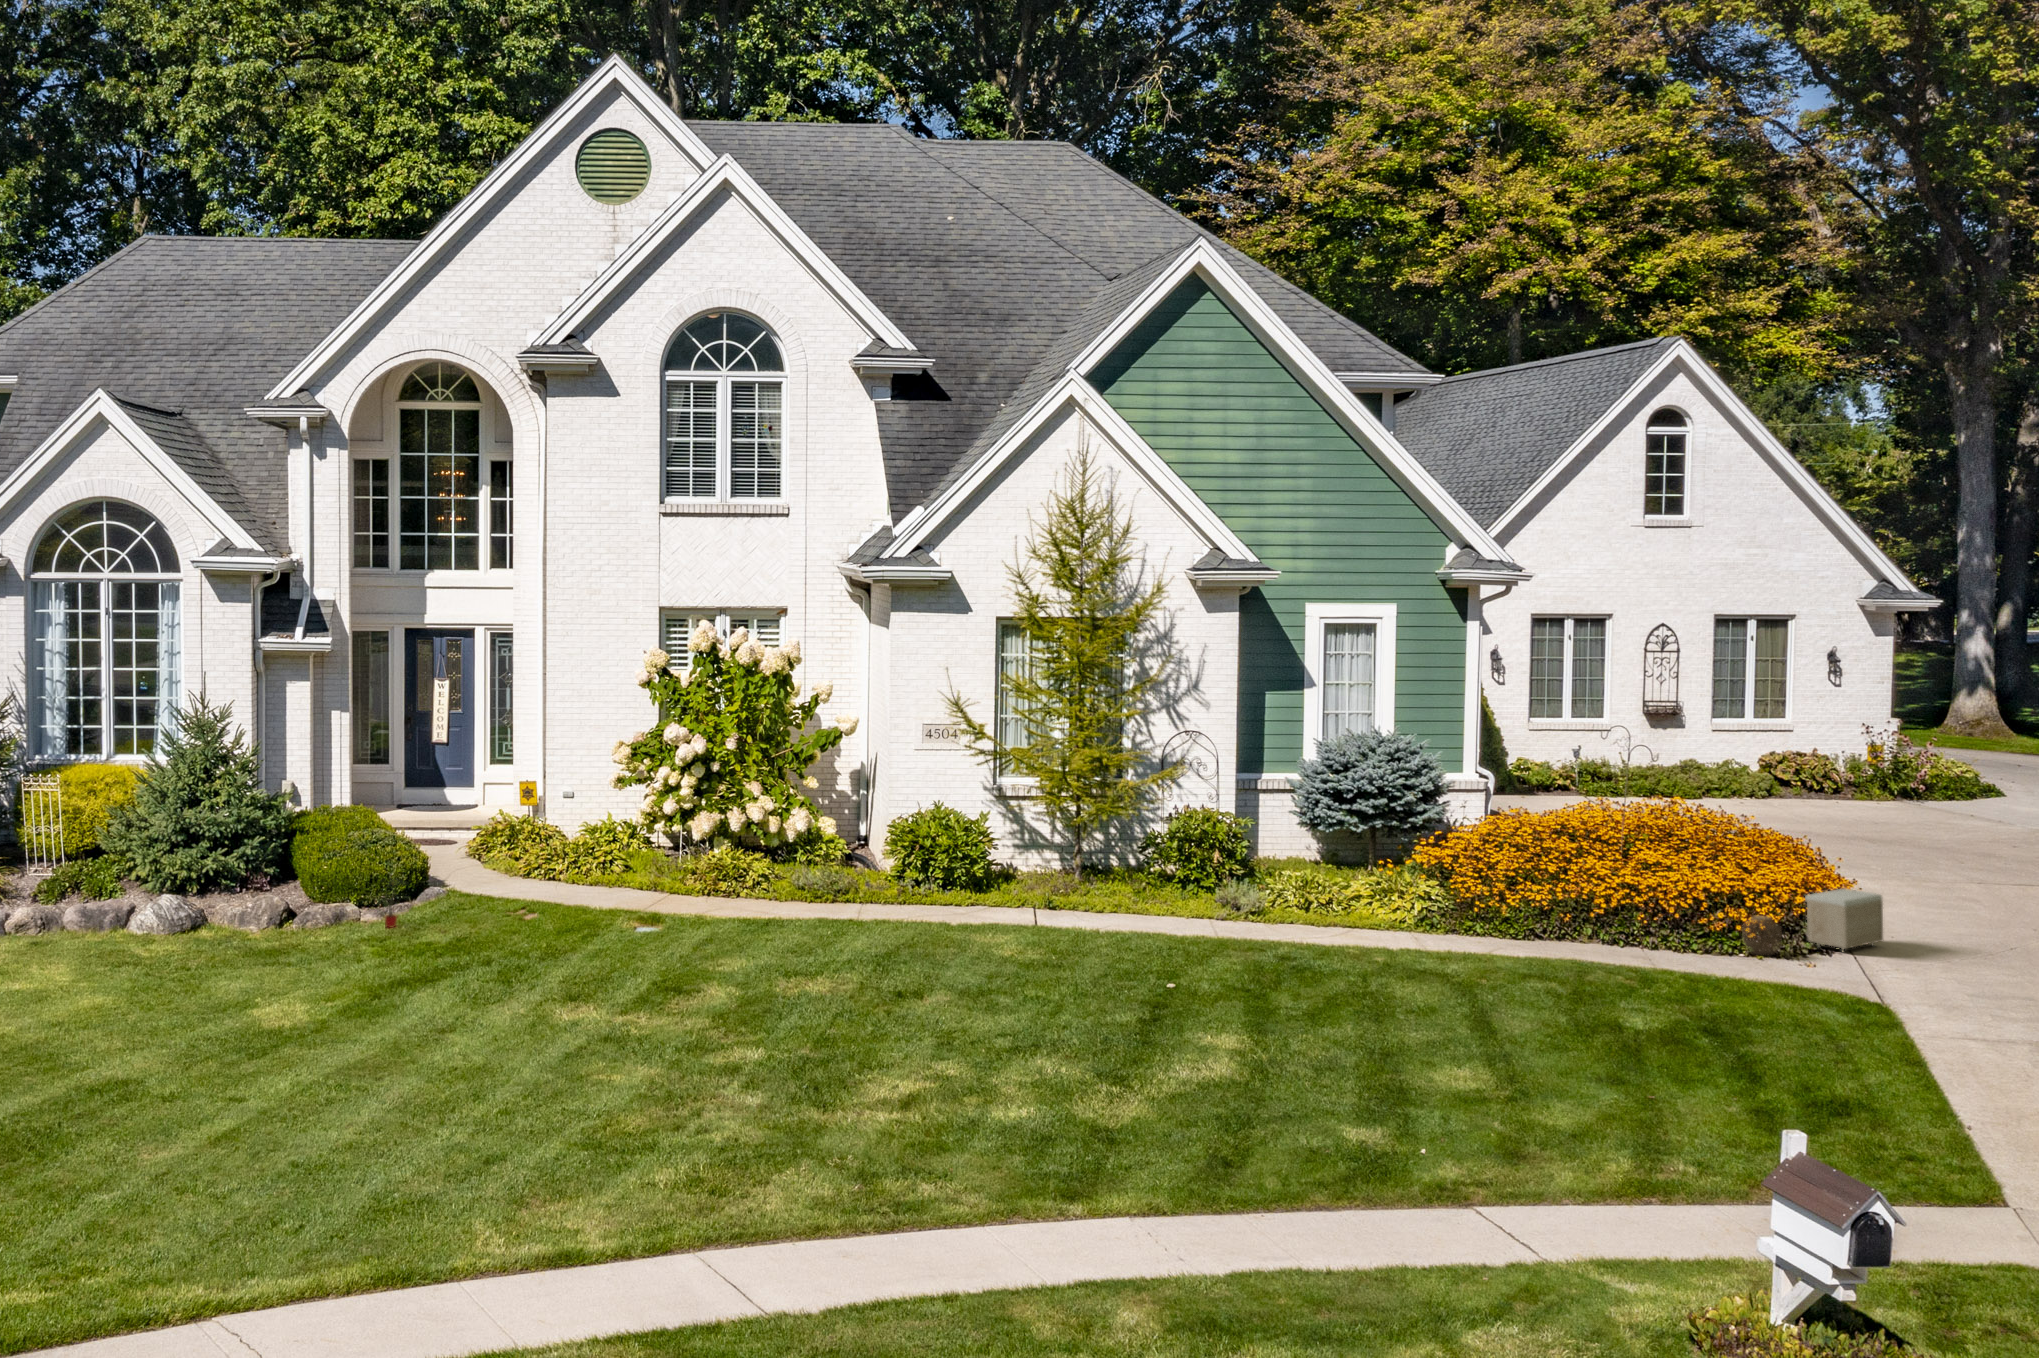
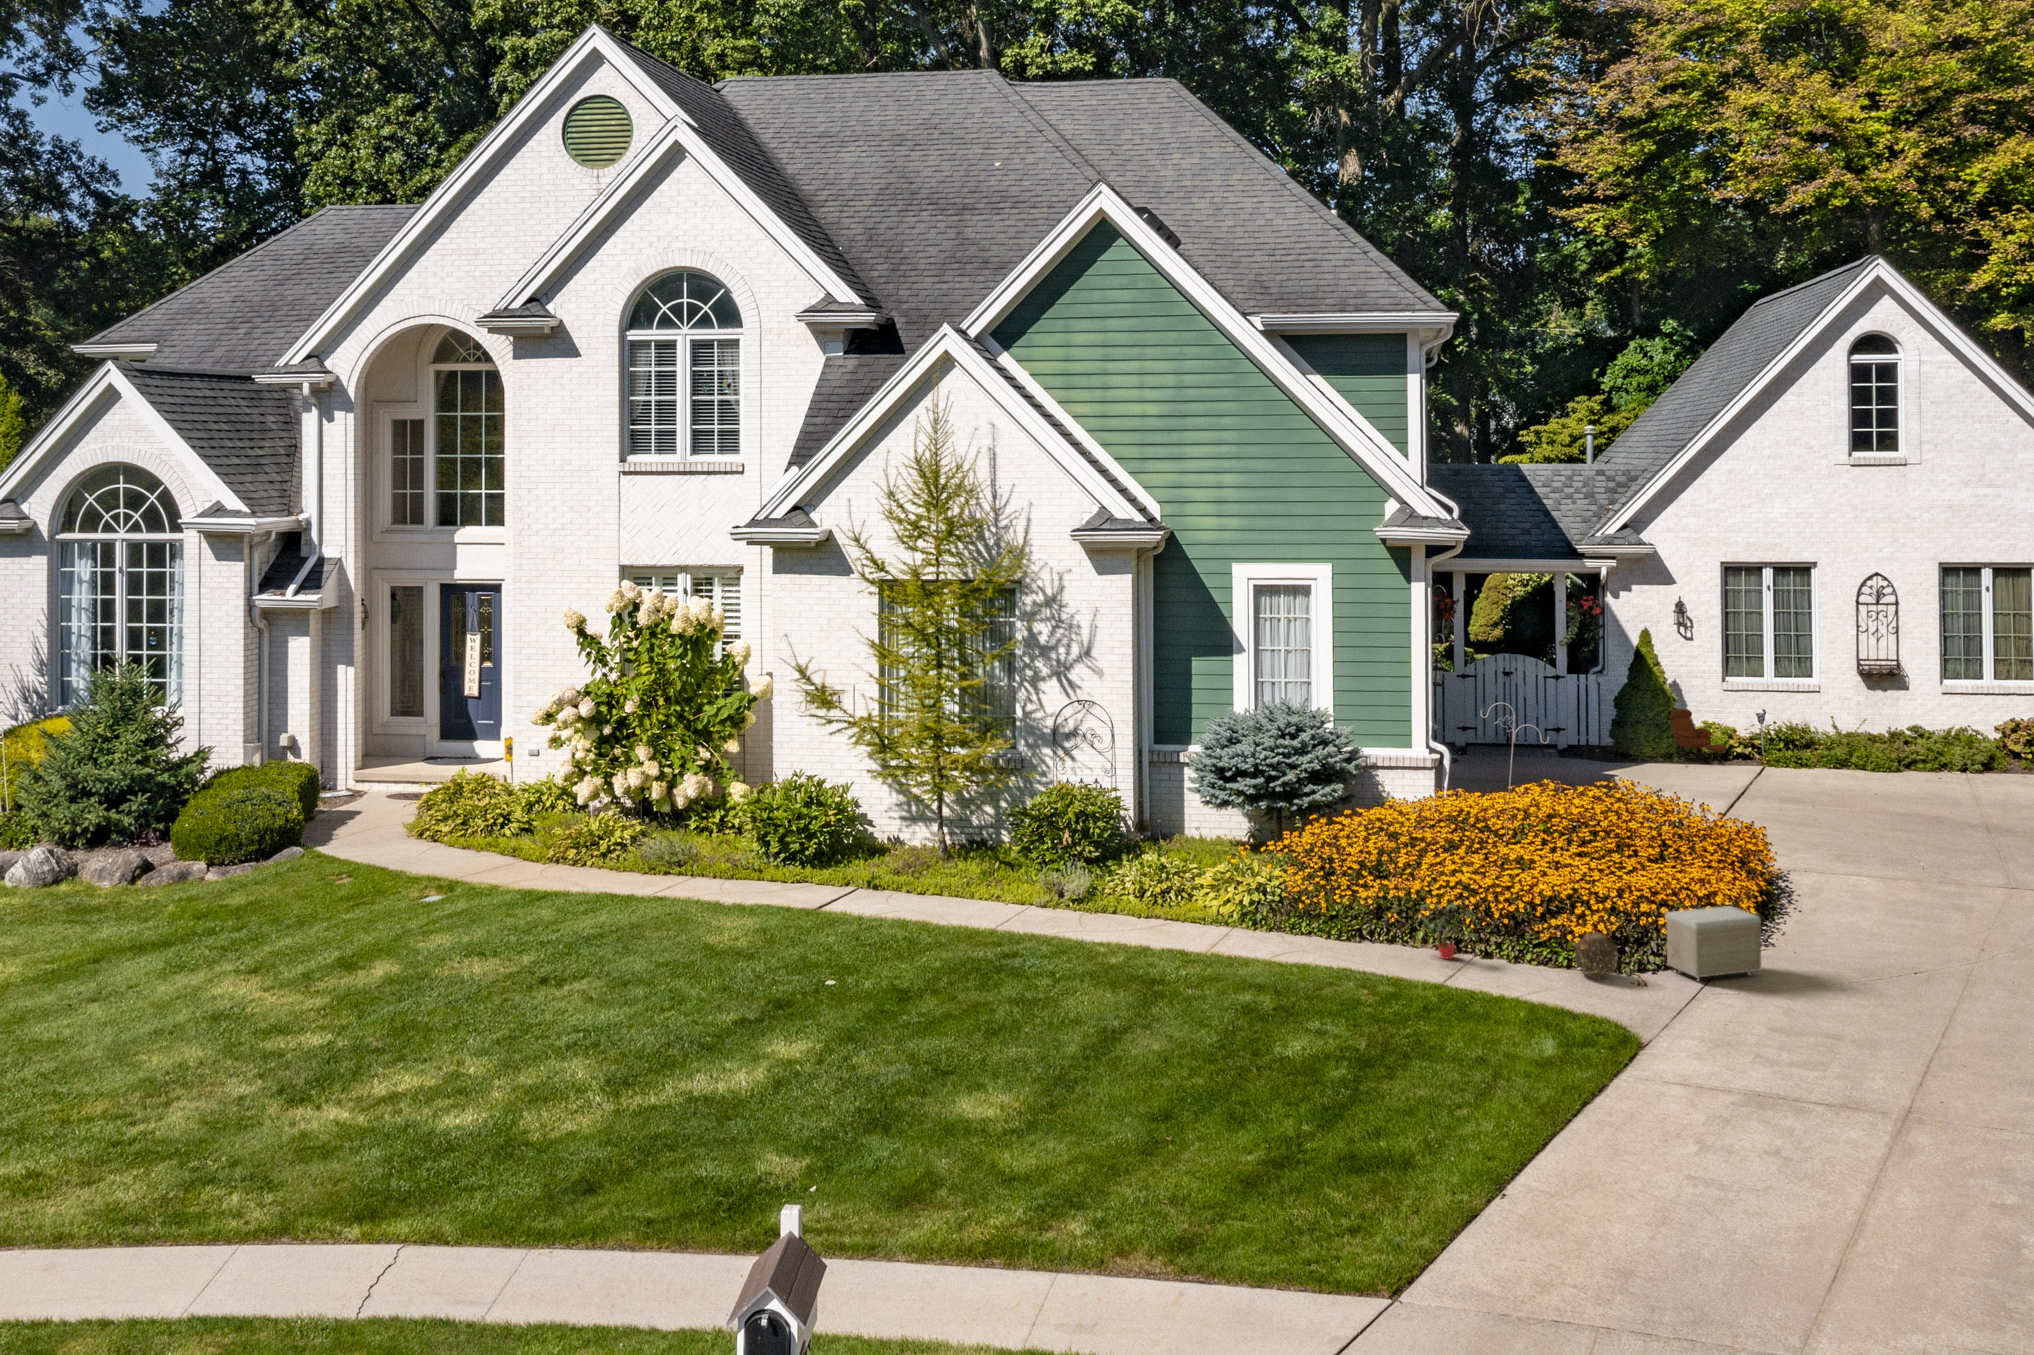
lounge chair: none [1515,747,1573,796] -> present [1670,709,1727,765]
potted plant: present [378,879,409,928] -> present [1421,904,1477,959]

